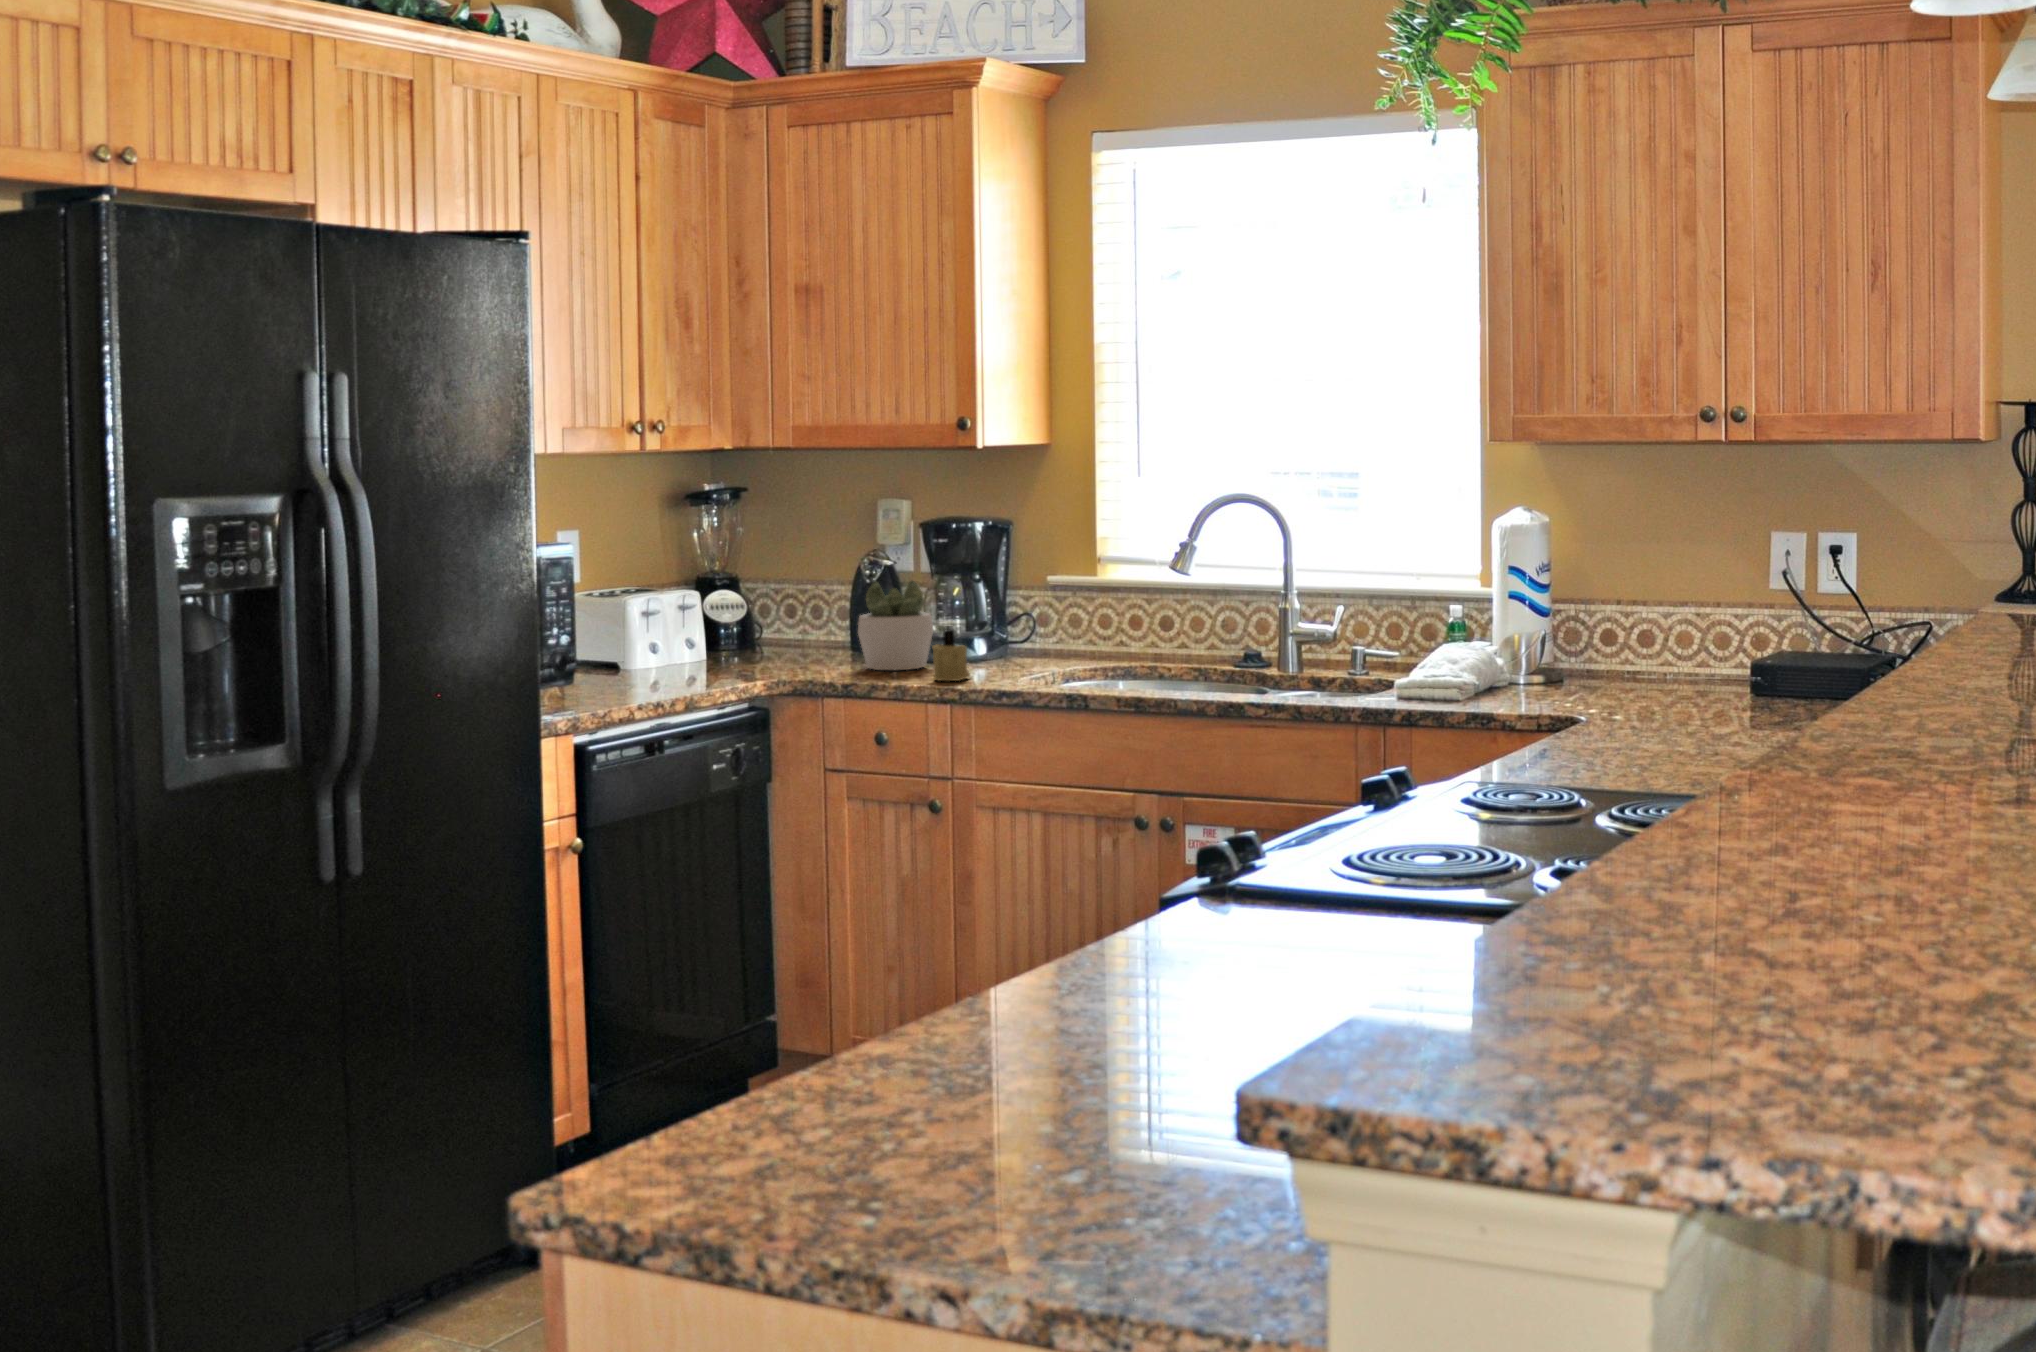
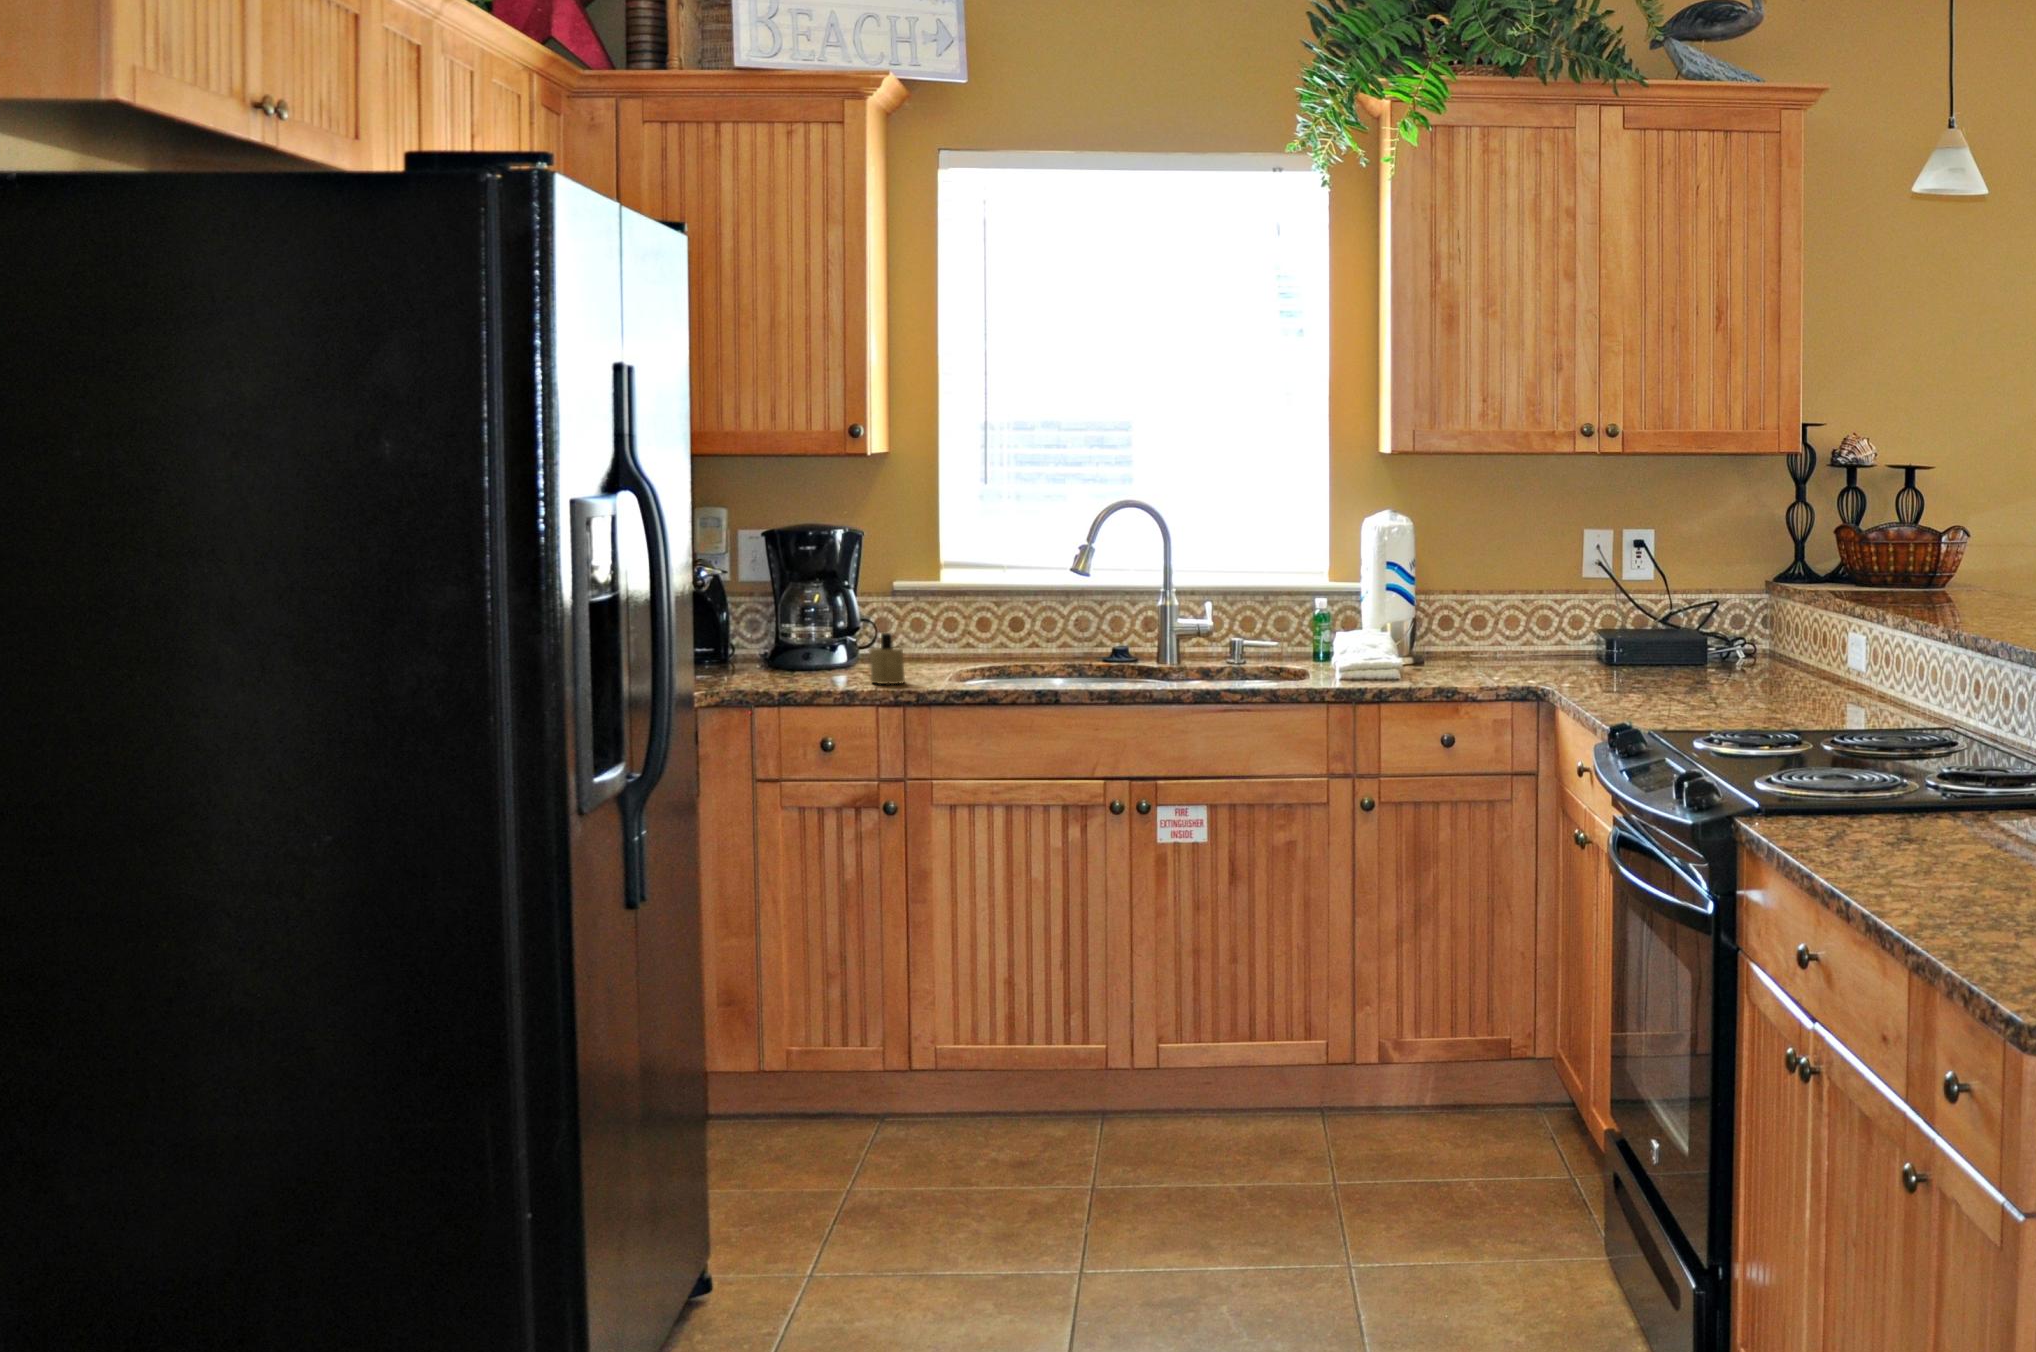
succulent plant: present [858,581,933,670] -> none [754,586,829,678]

